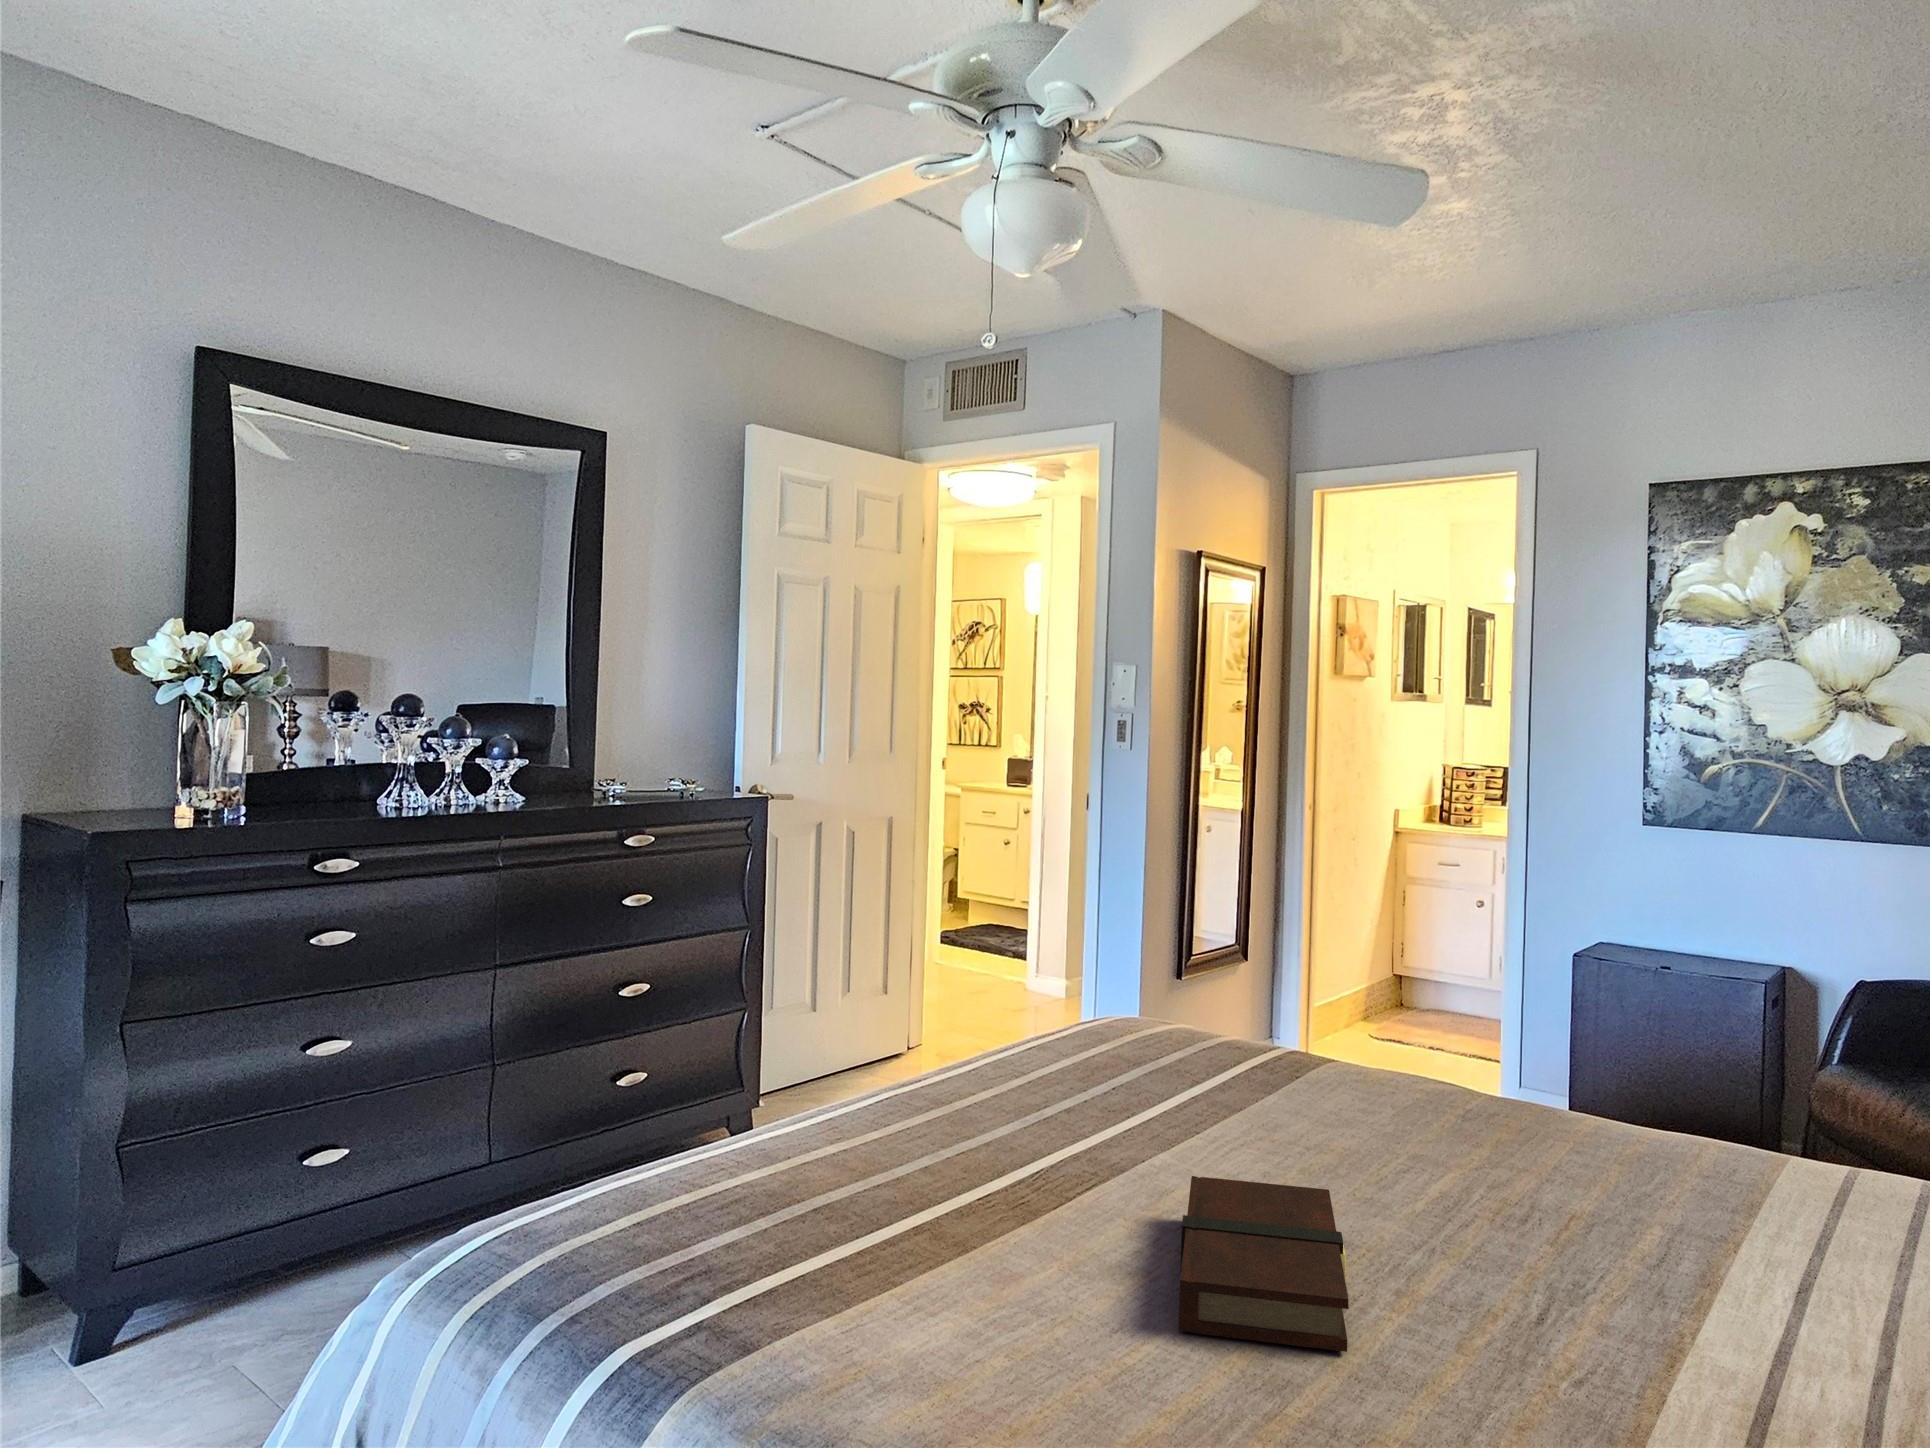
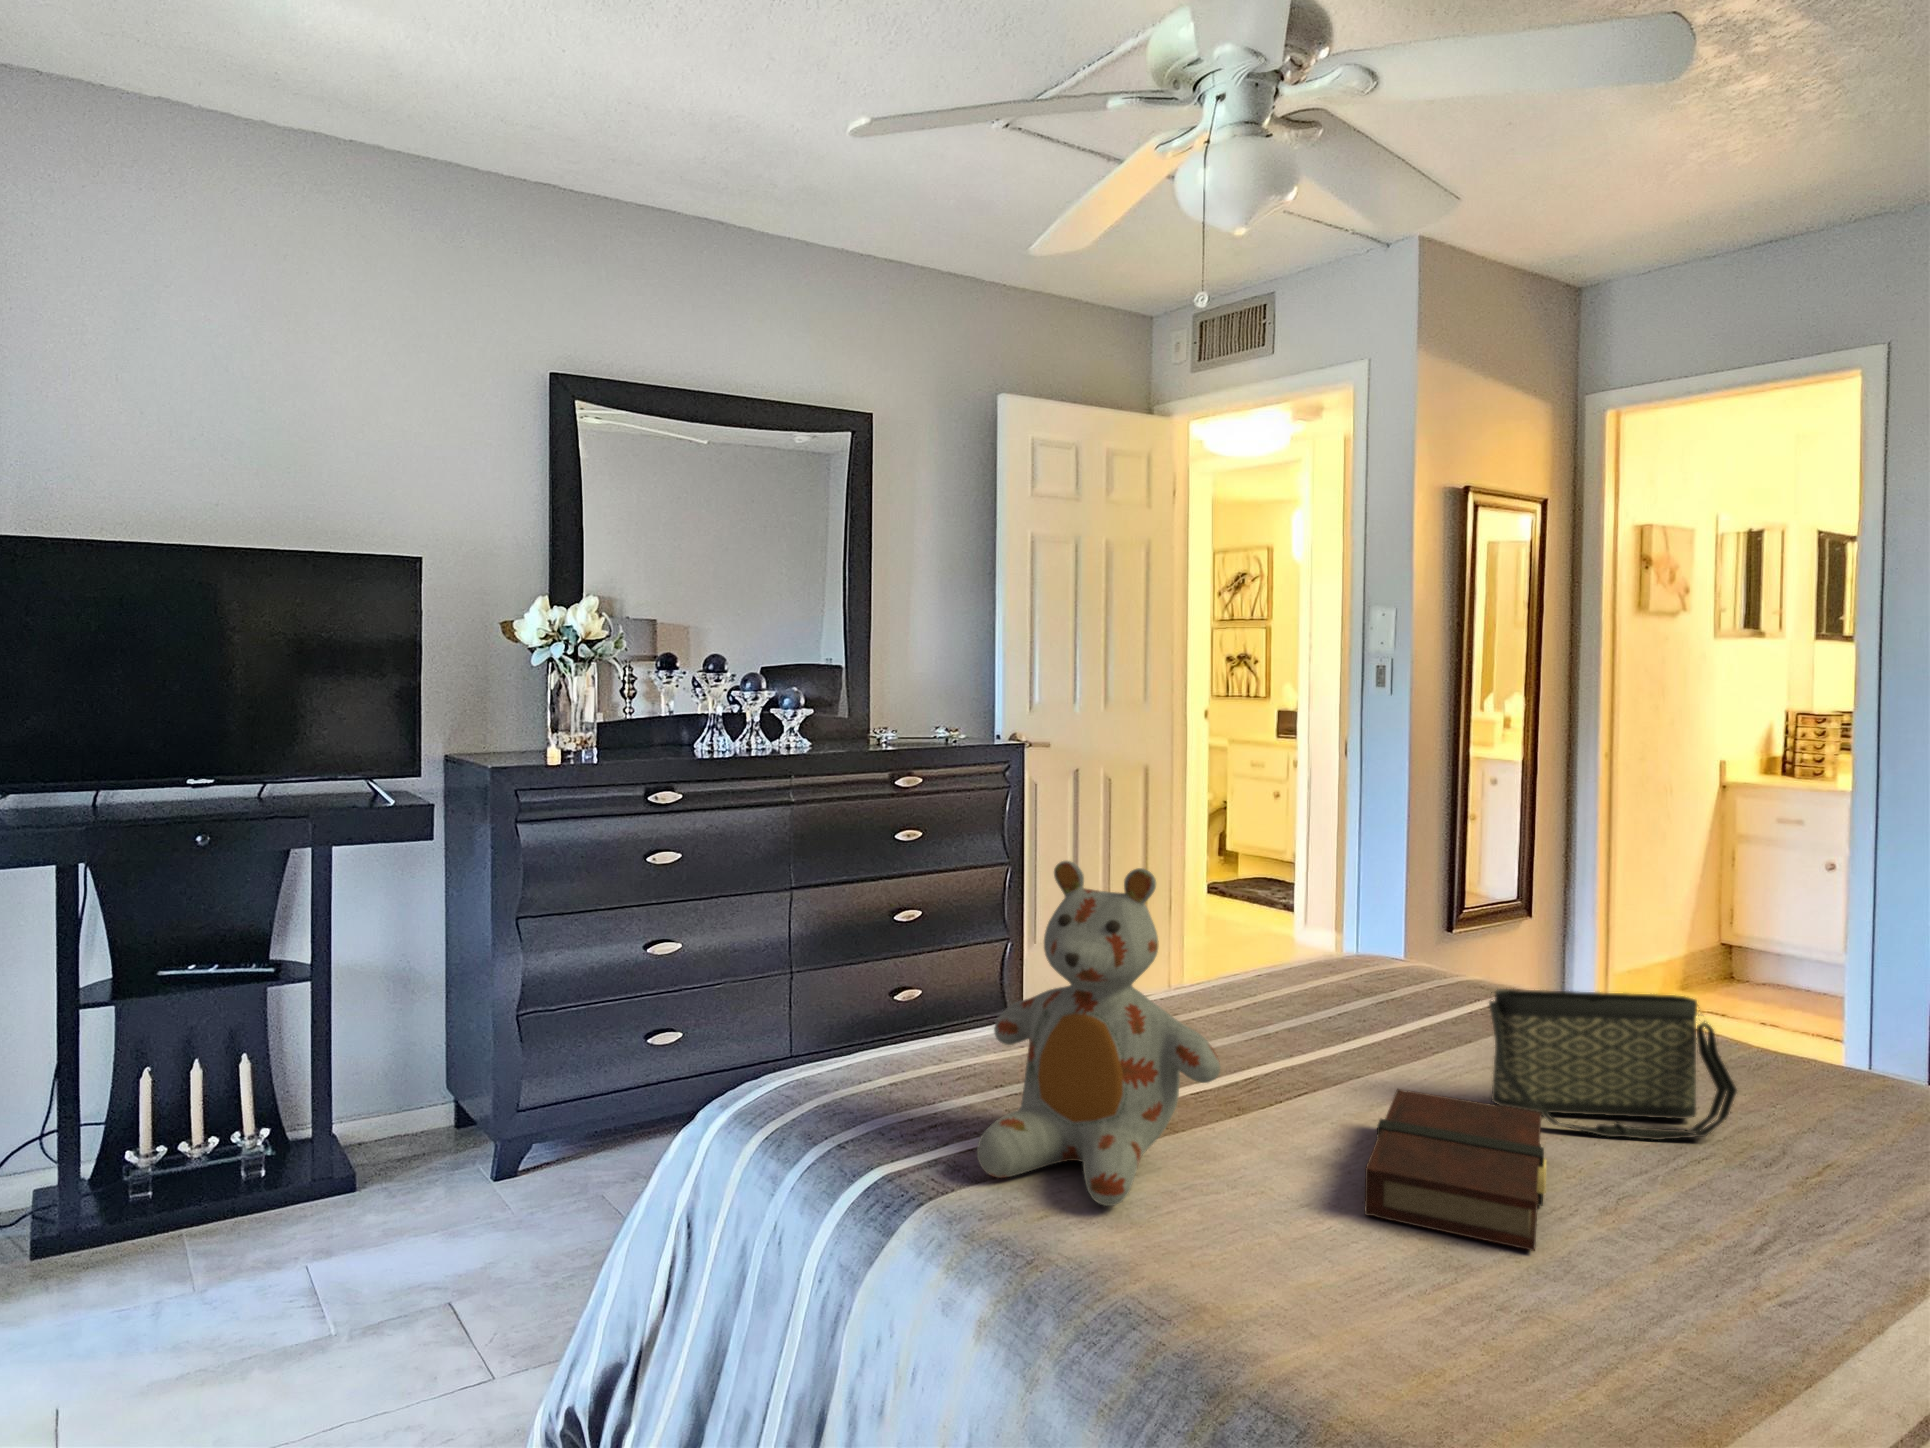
stuffed bear: none [750,952,1027,1362] -> present [977,861,1220,1206]
handbag: none [1271,1055,1488,1204] -> present [1489,989,1737,1140]

